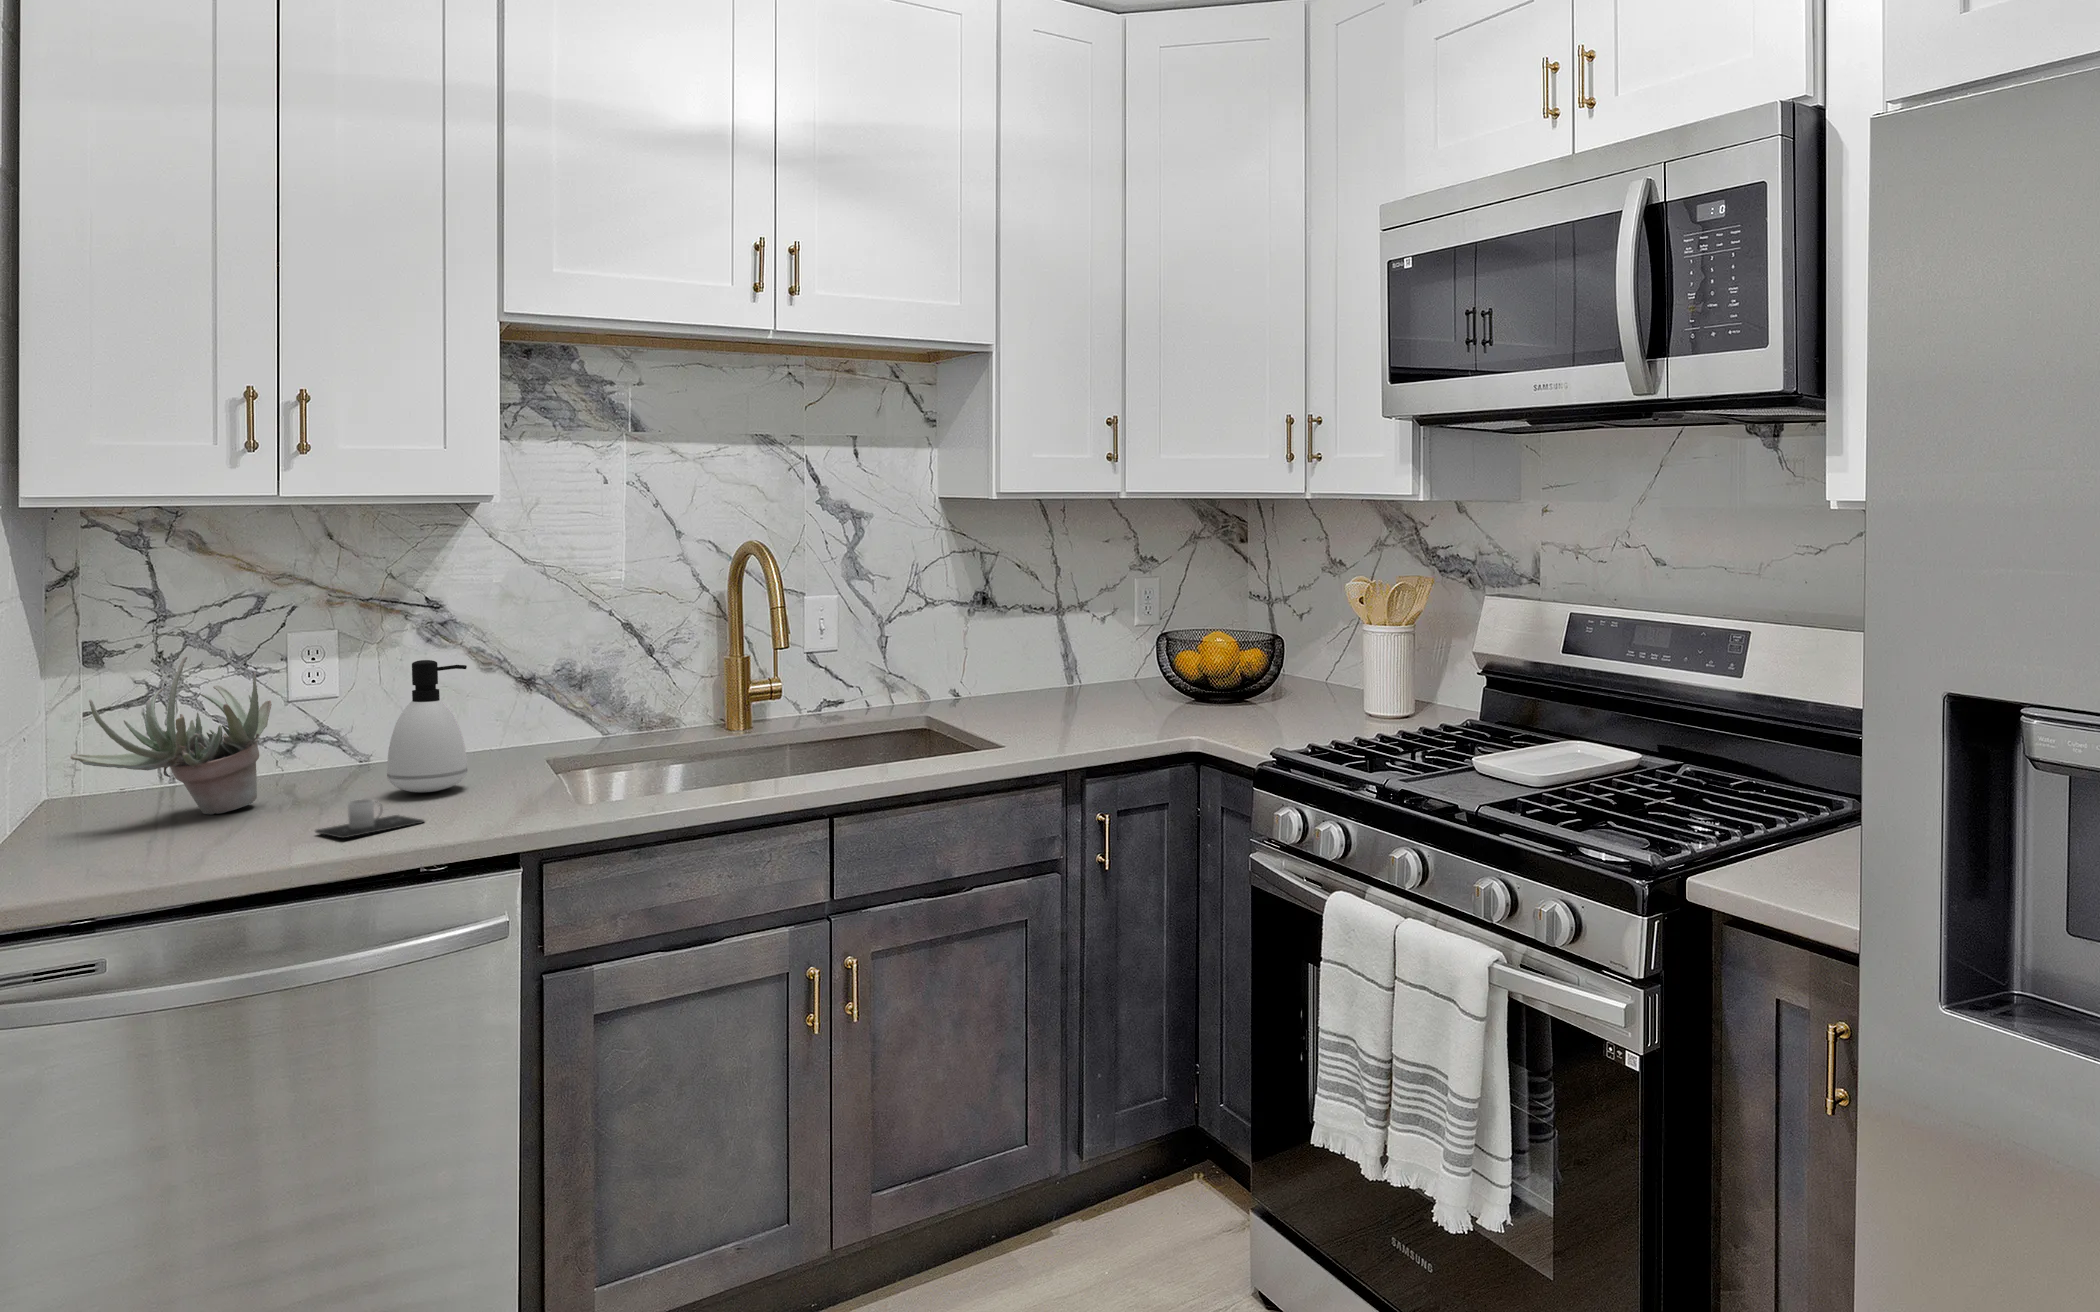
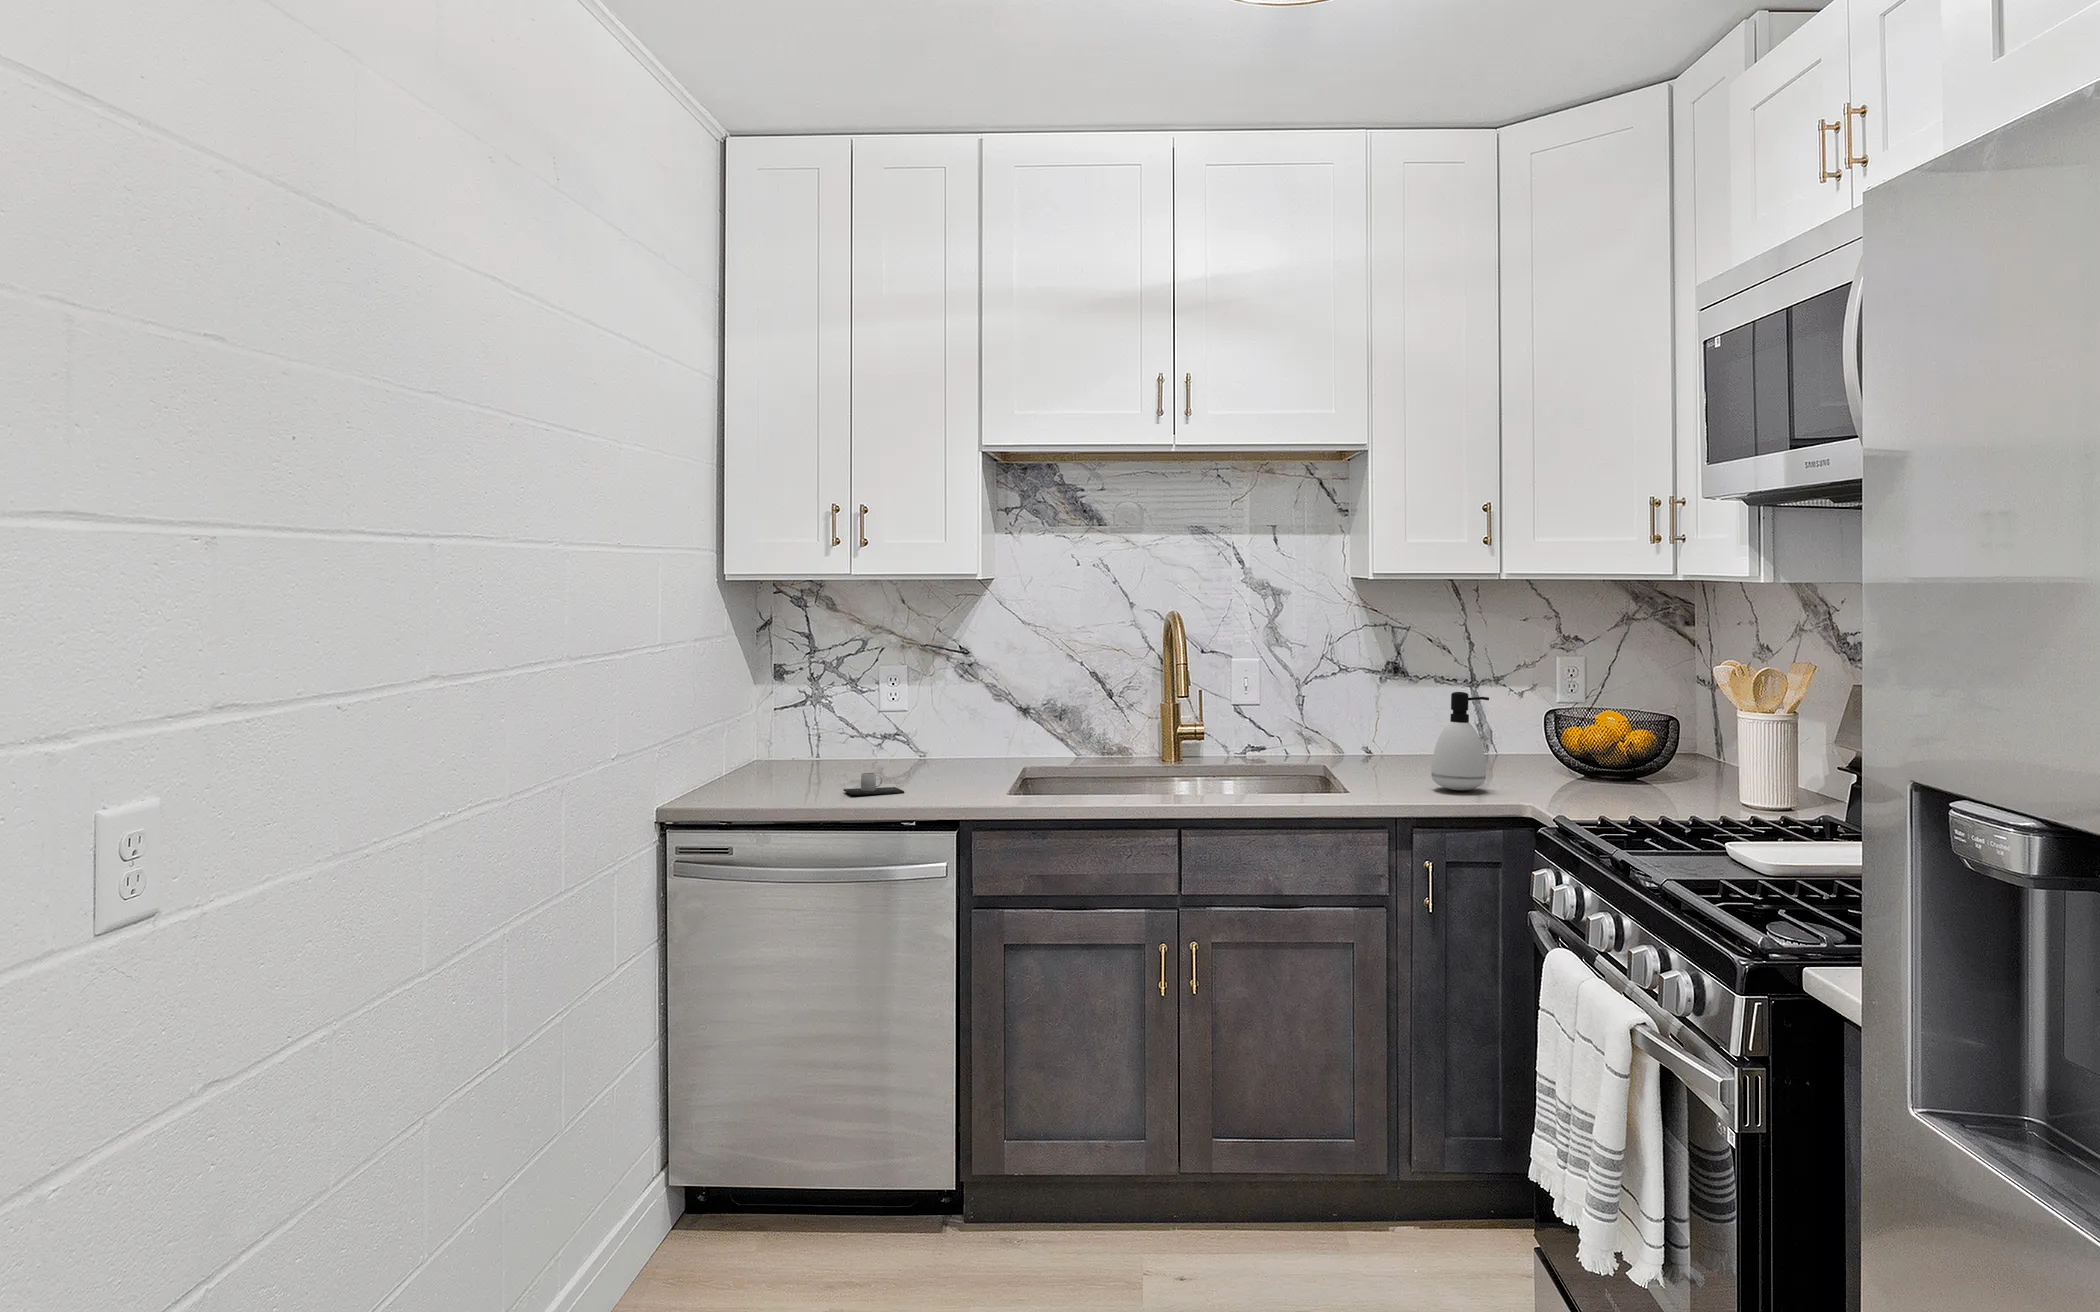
succulent plant: present [71,657,272,814] -> none [743,675,850,776]
soap dispenser: present [387,660,468,792] -> present [1431,692,1489,790]

